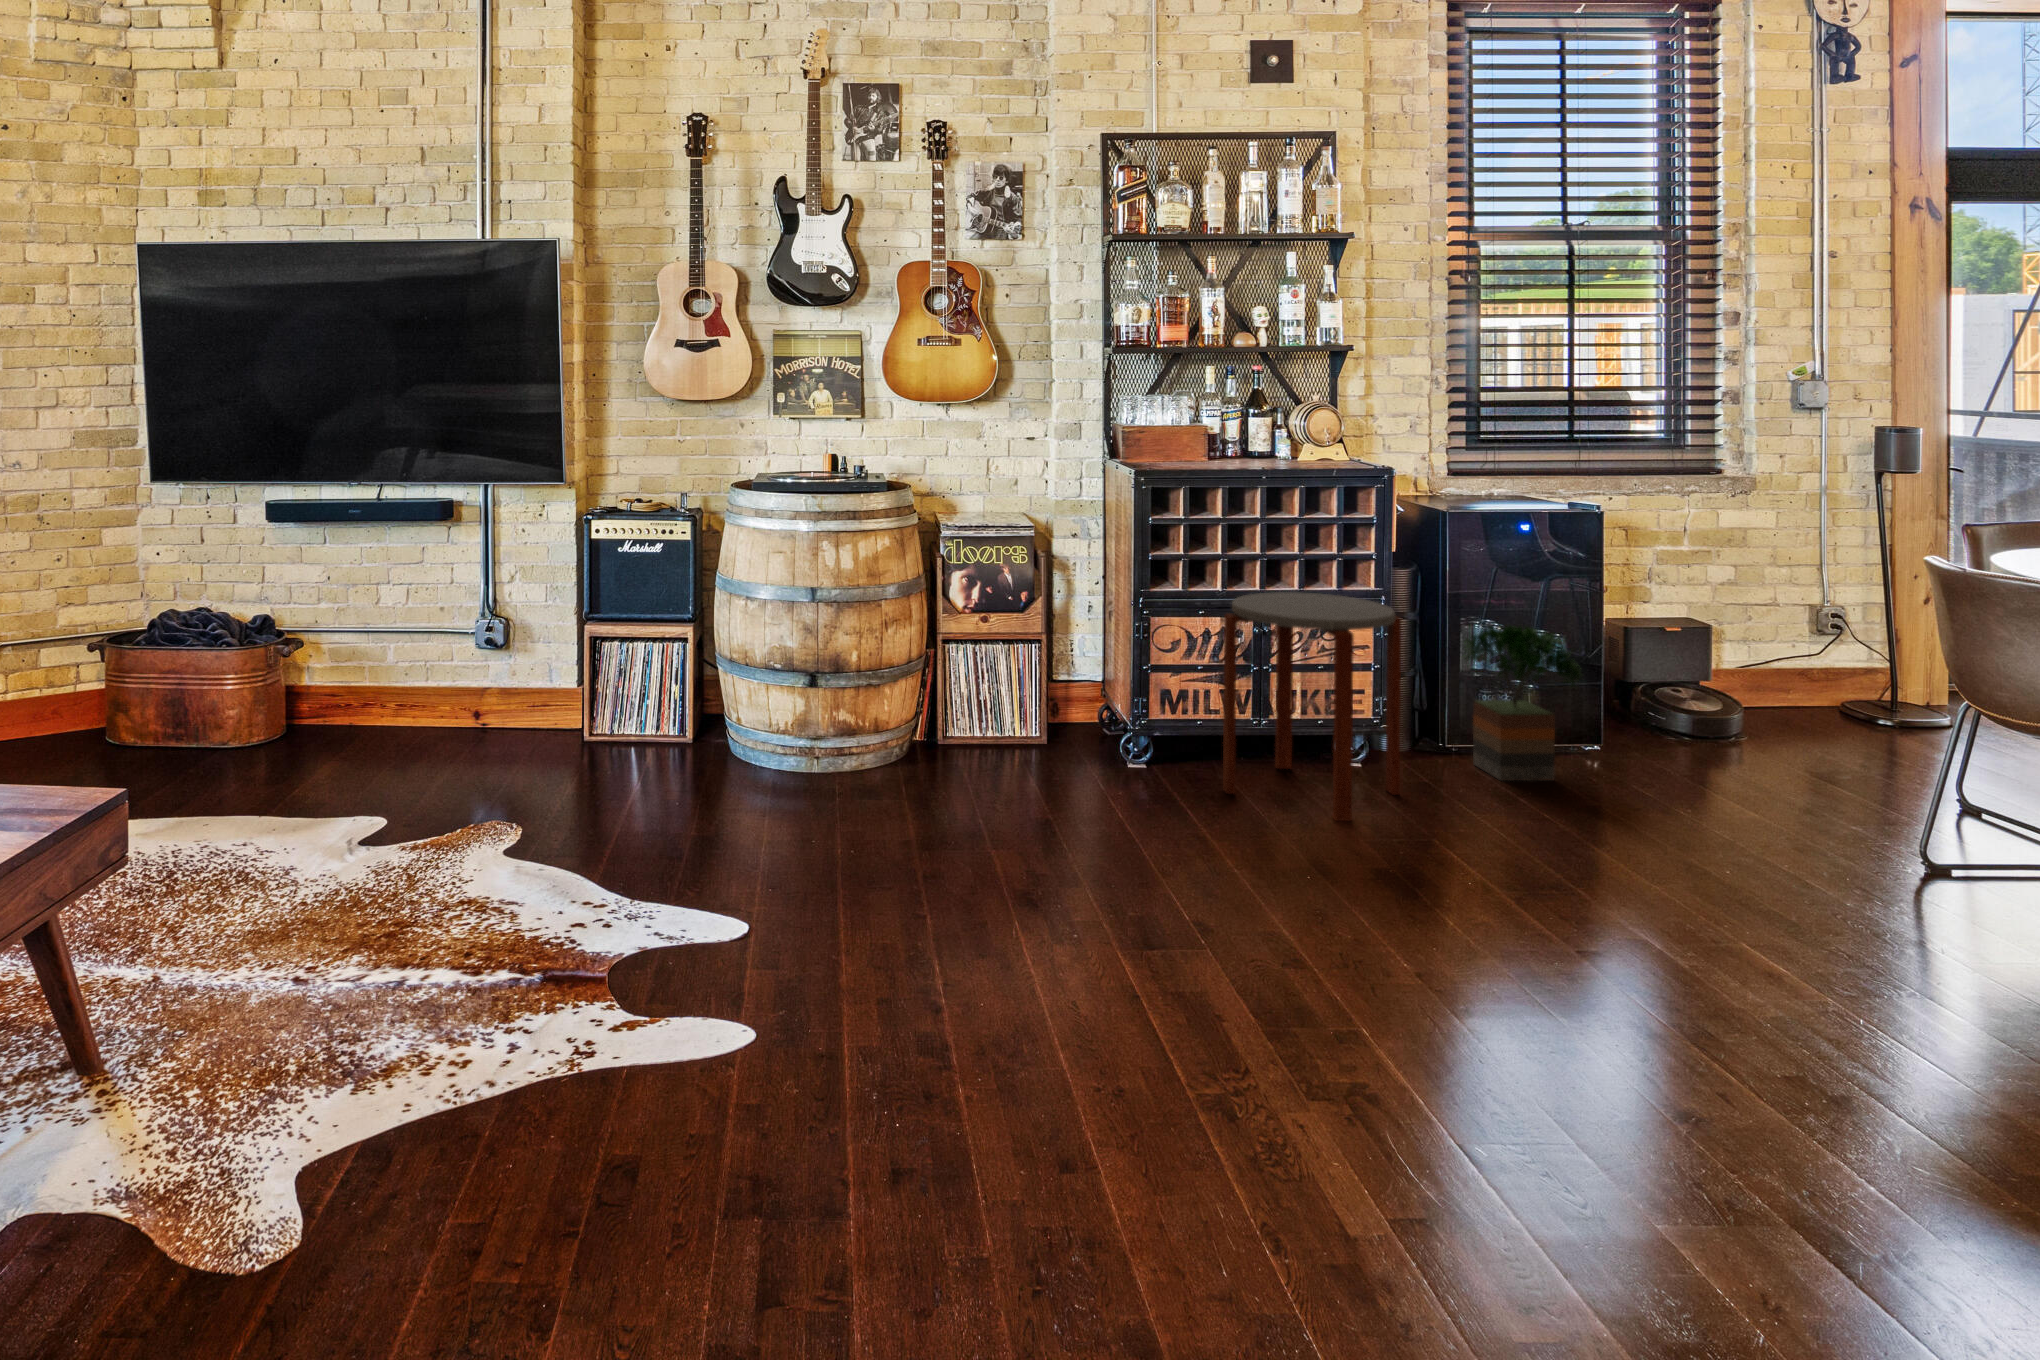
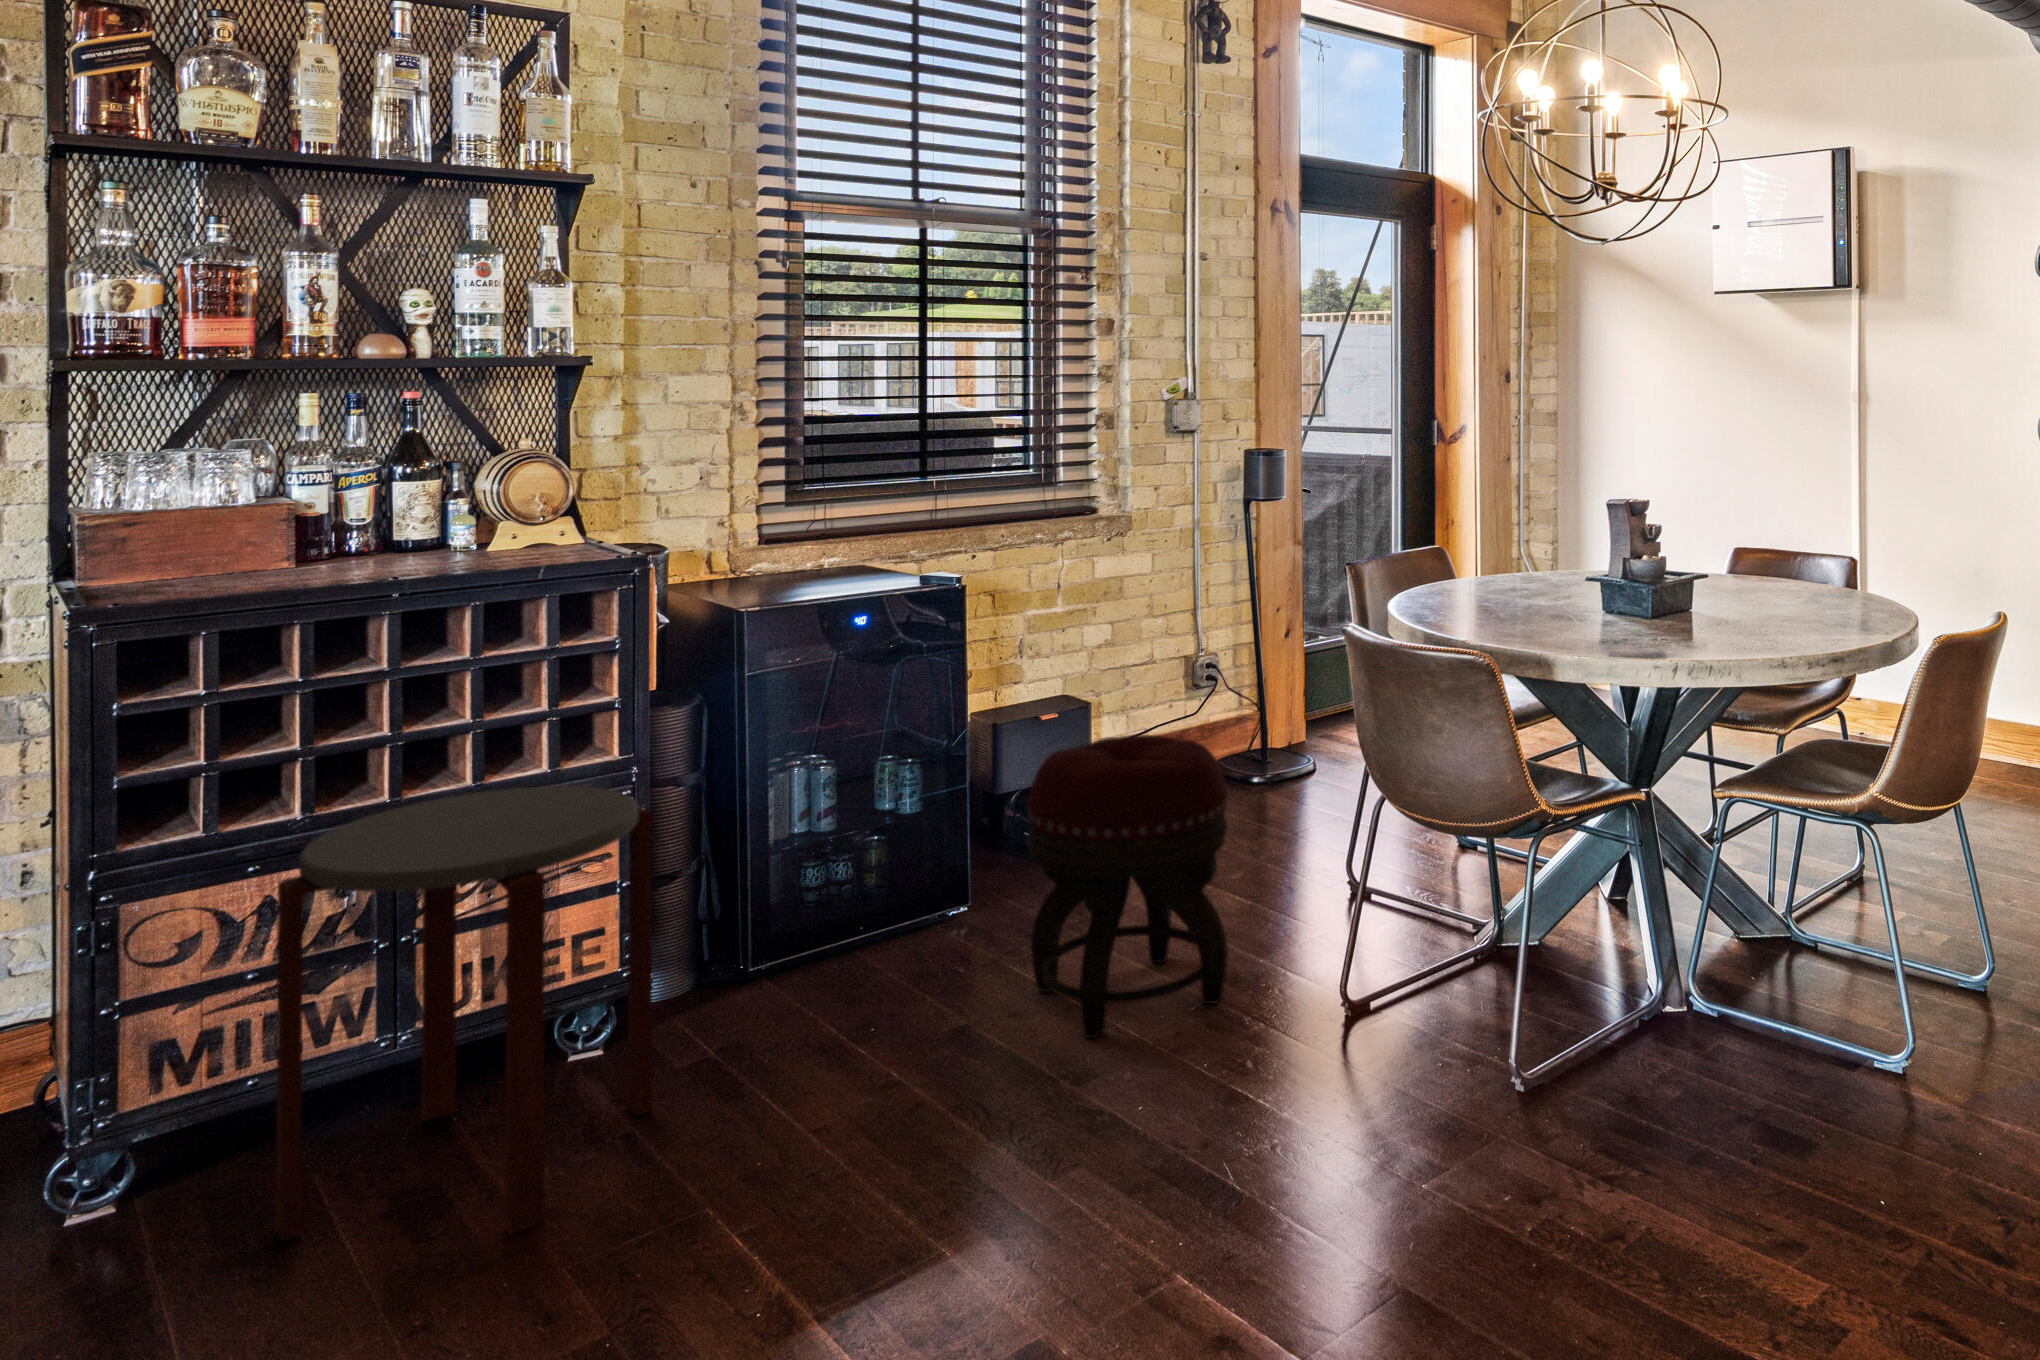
potted tree: present [1462,626,1581,781] -> none [764,764,942,1017]
footstool: none [1651,632,1826,843] -> present [1027,735,1228,1038]

